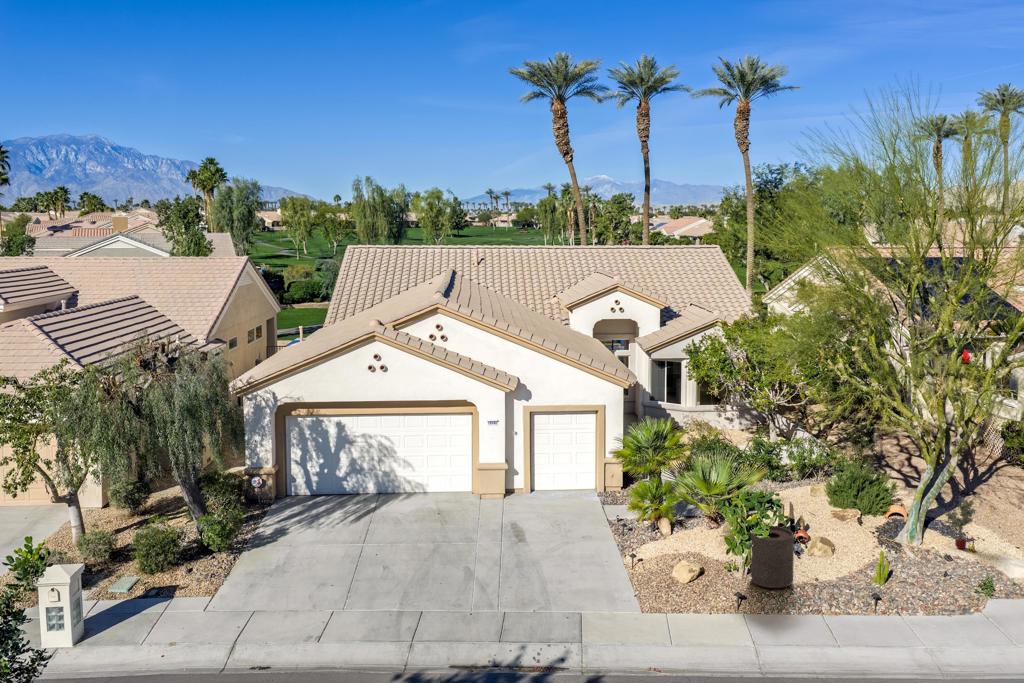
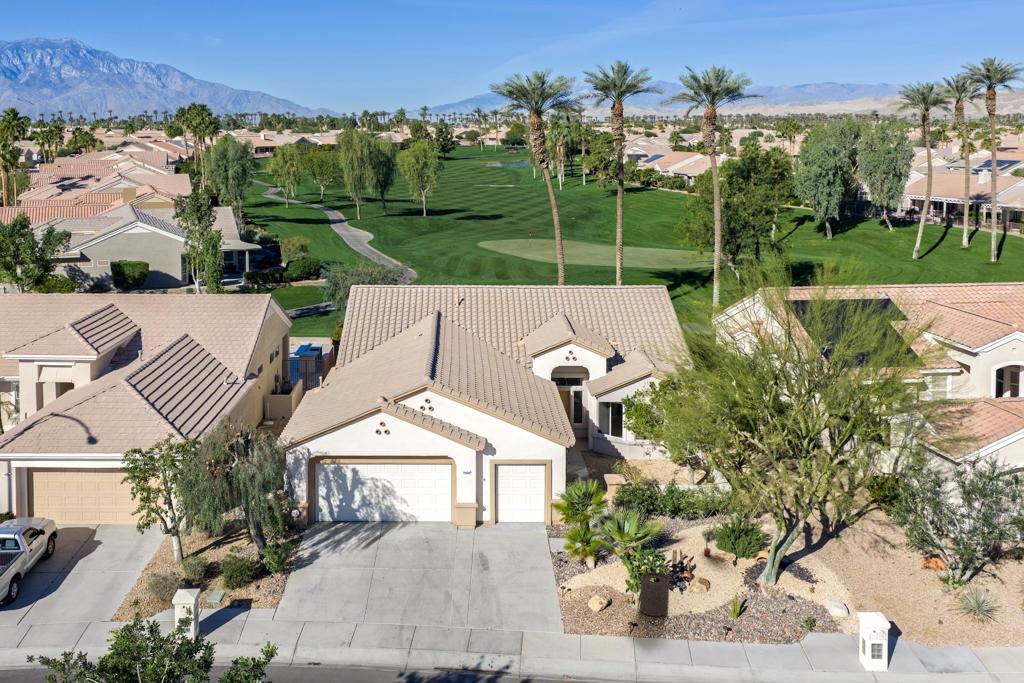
potted tree: present [945,498,975,549] -> present [702,526,720,556]

